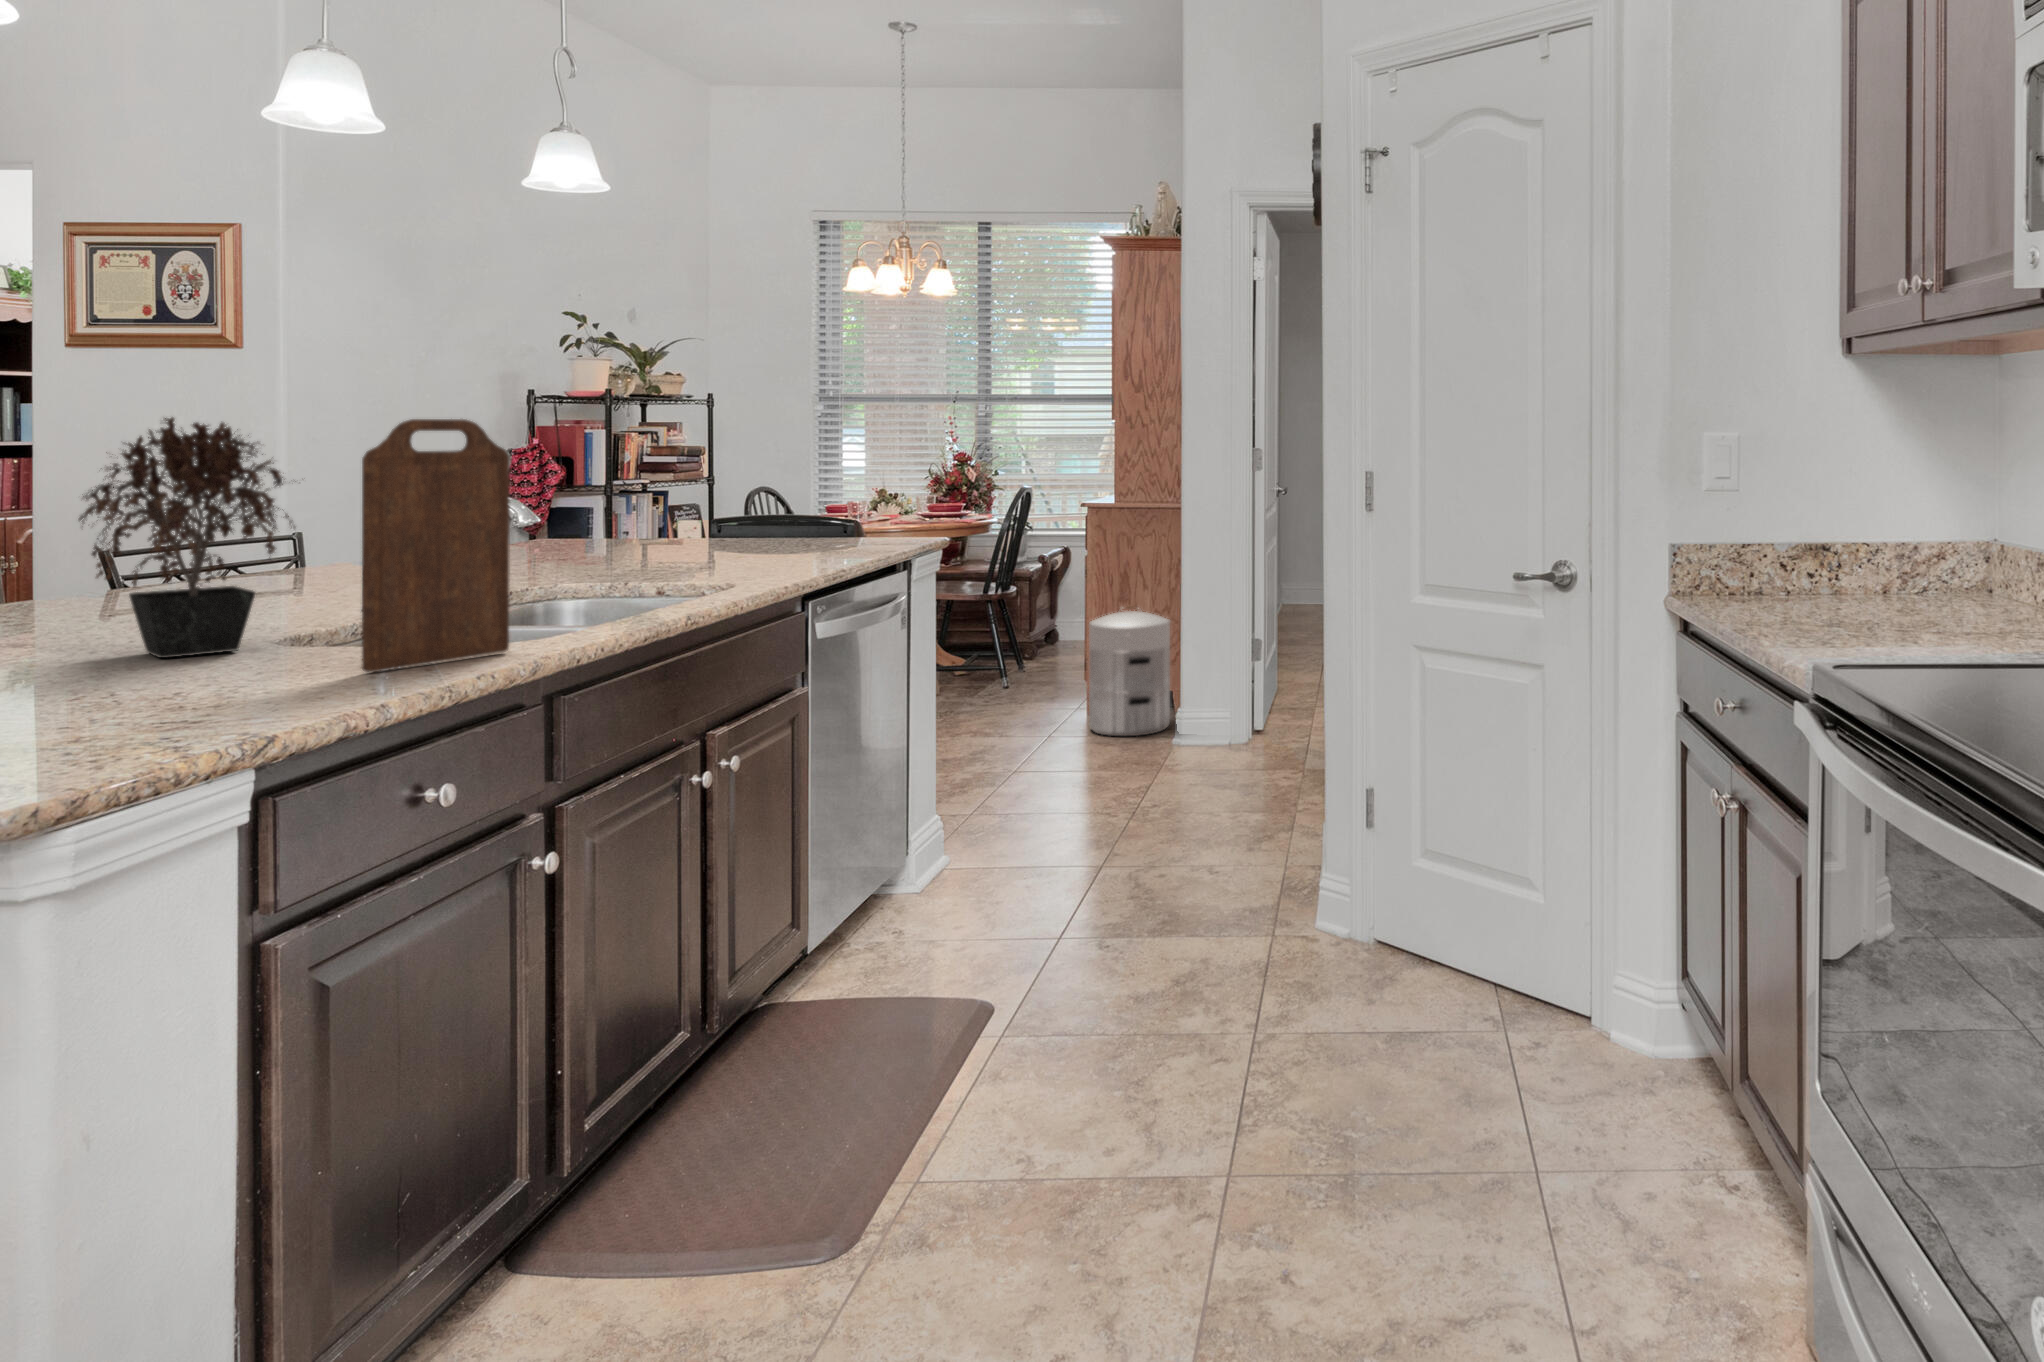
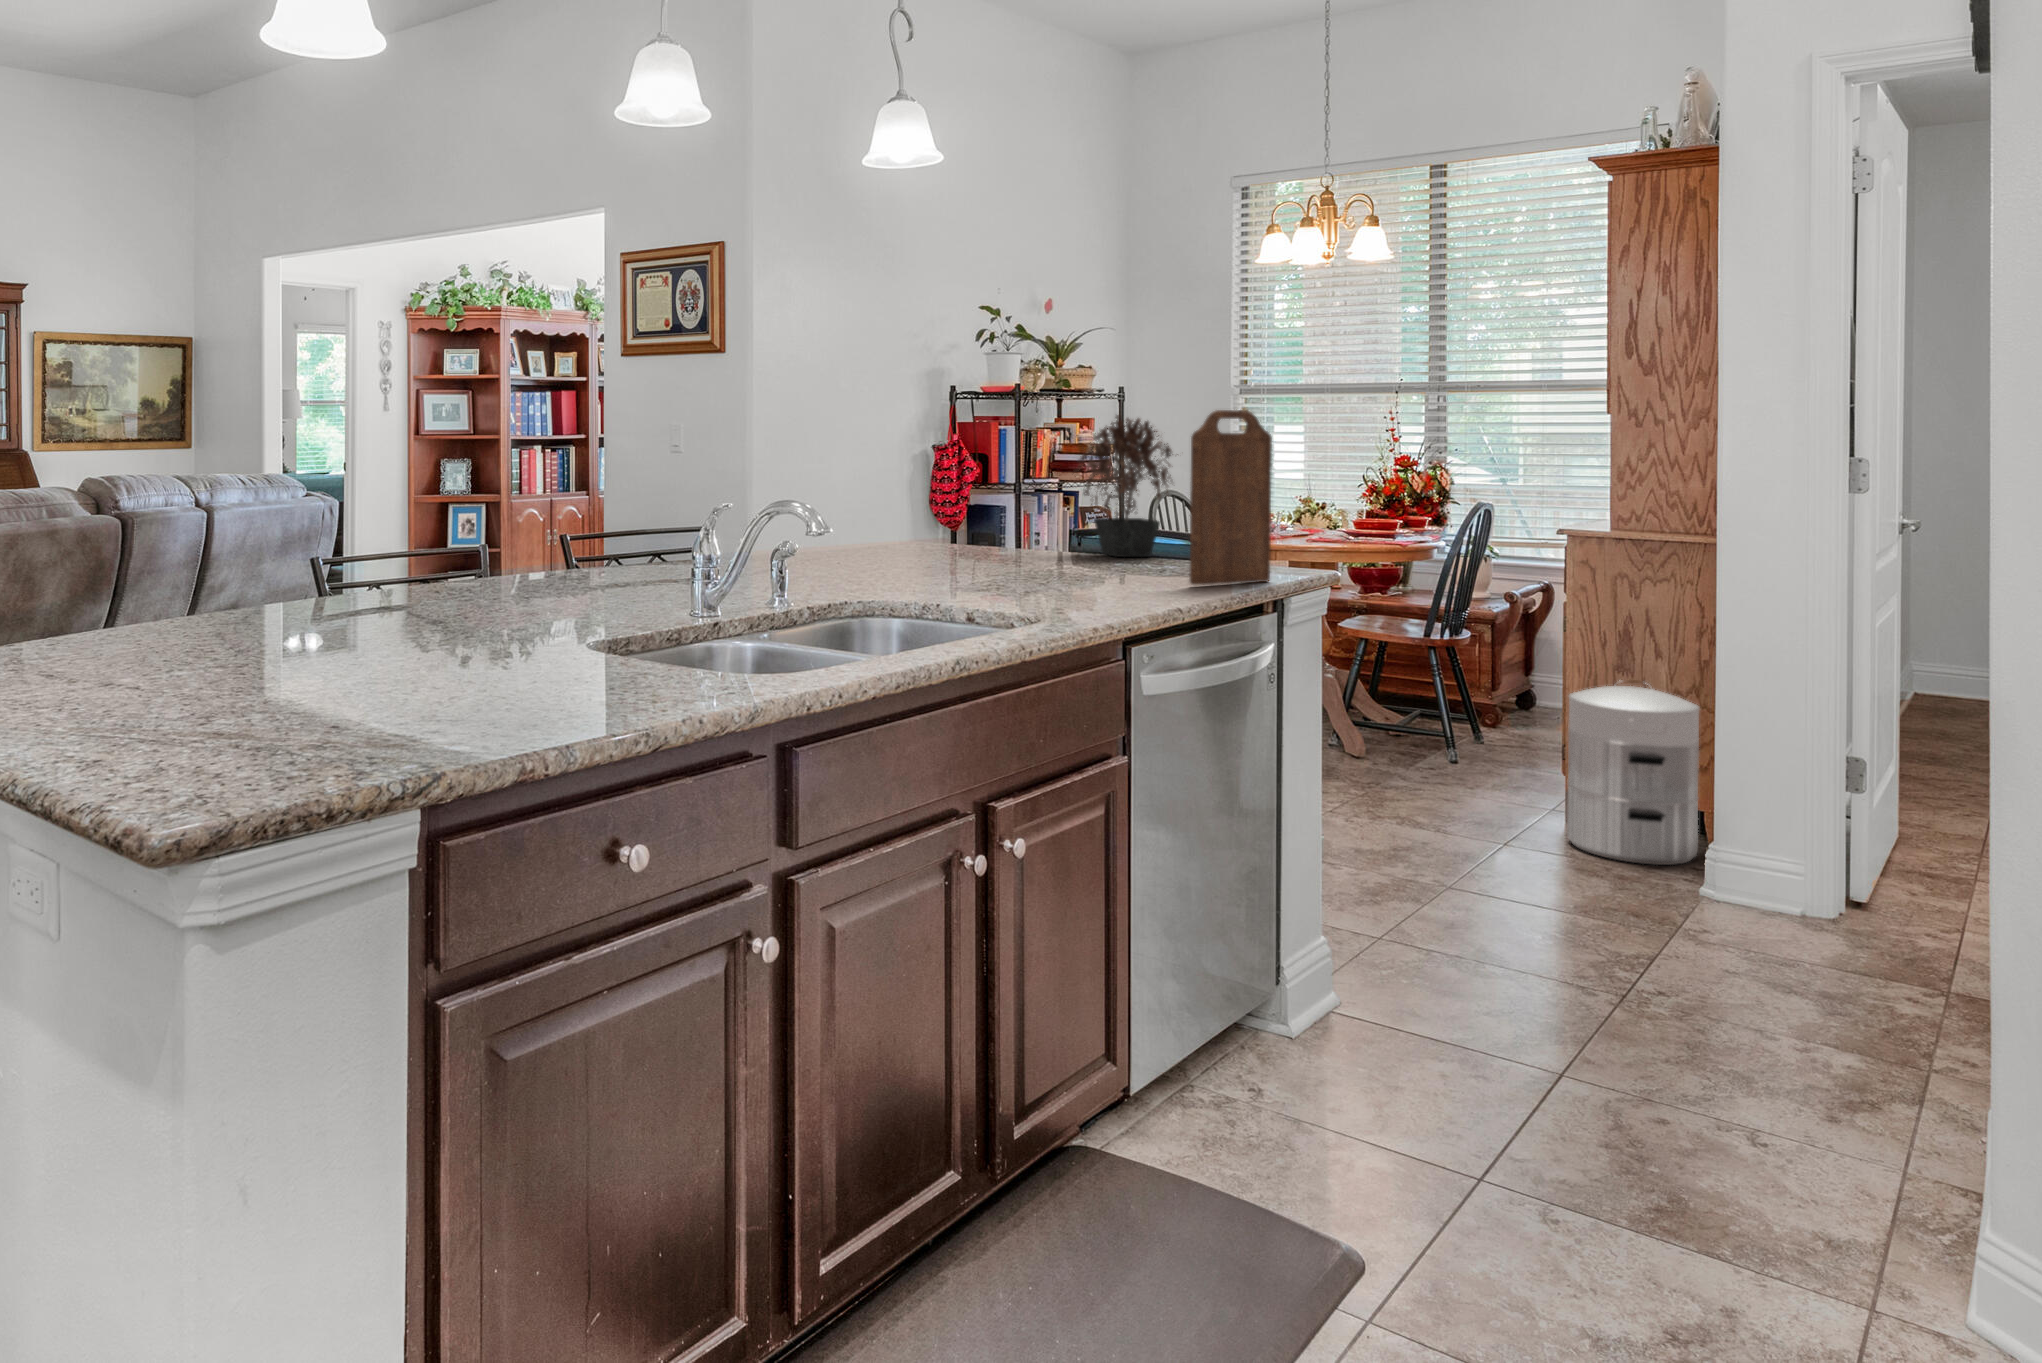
potted plant: present [79,417,296,658] -> present [1075,415,1173,557]
cutting board: present [362,419,510,672] -> present [1189,410,1272,585]

